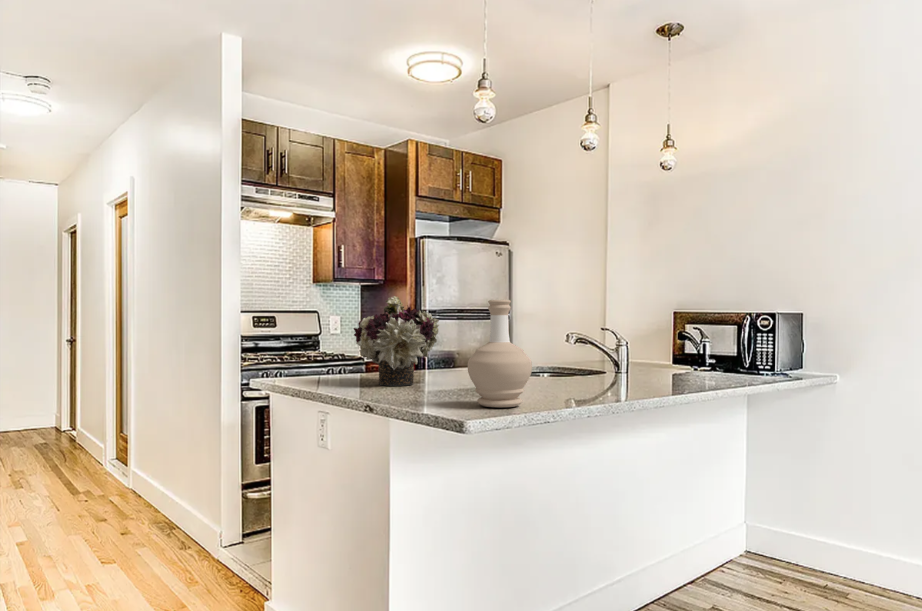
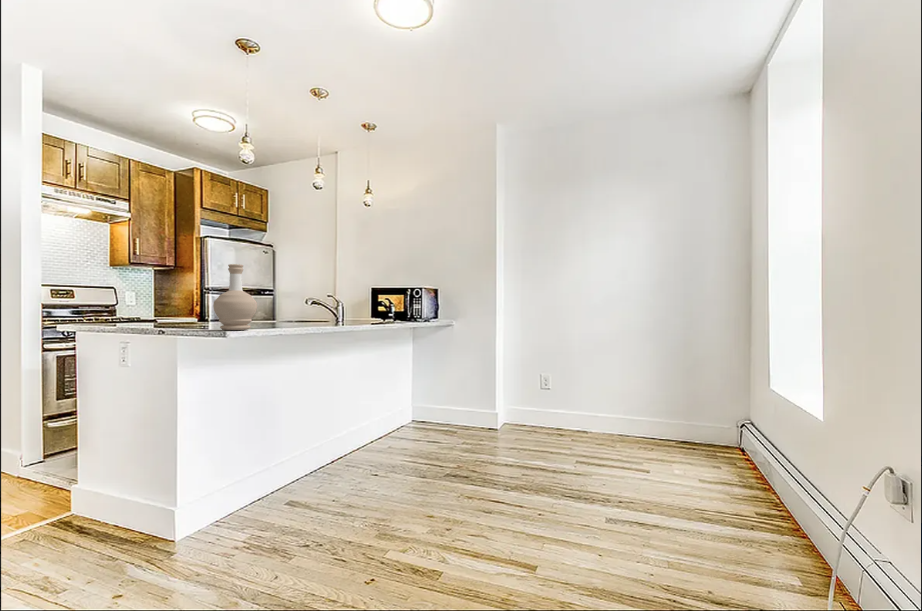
flower arrangement: present [354,296,439,386] -> none [136,266,203,327]

